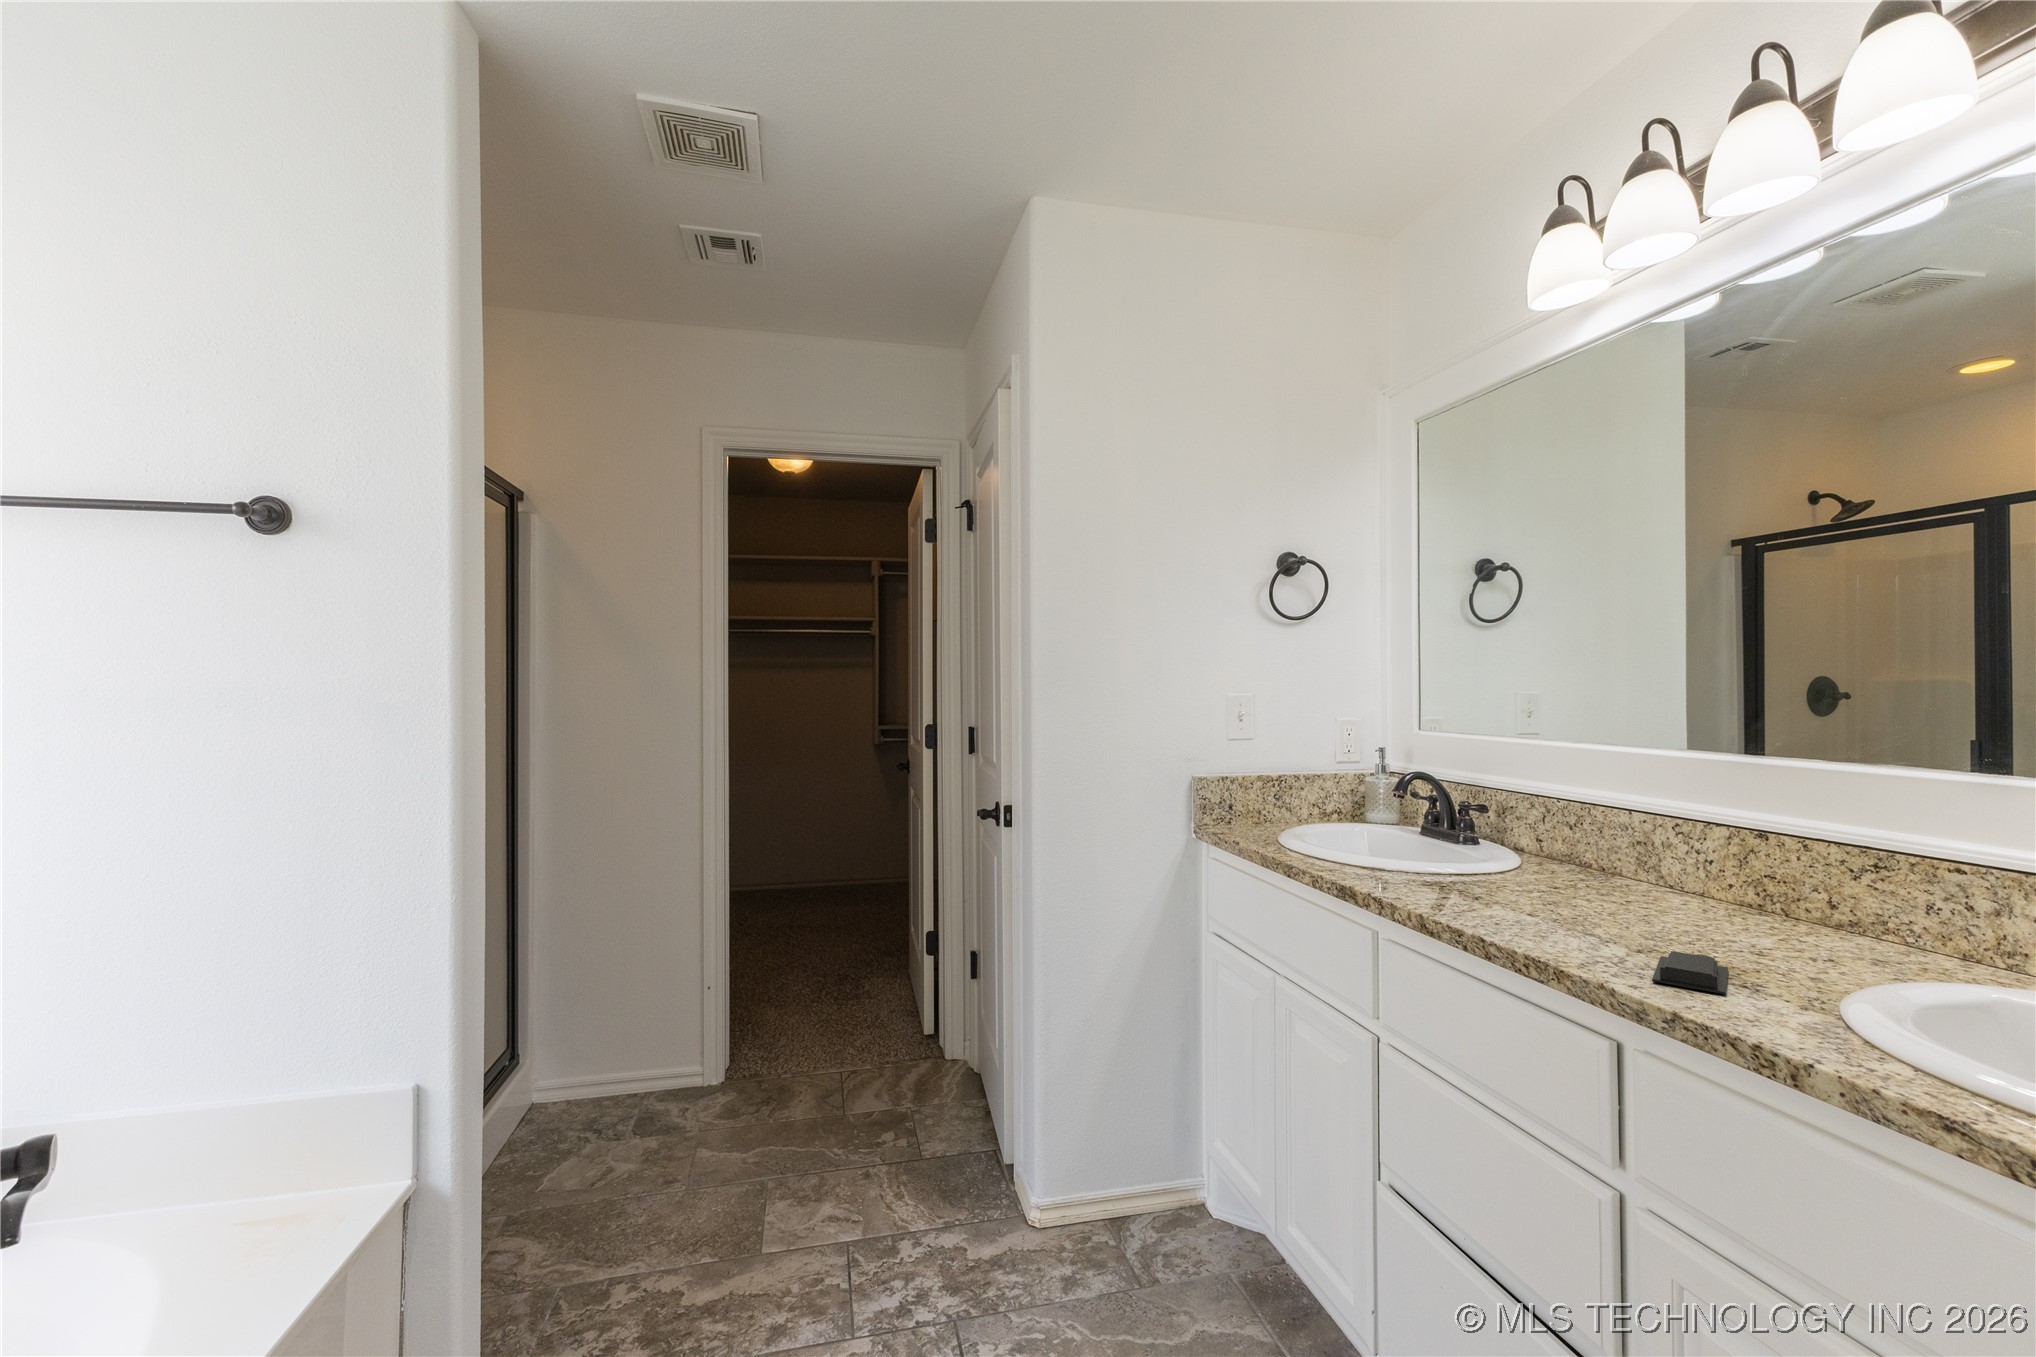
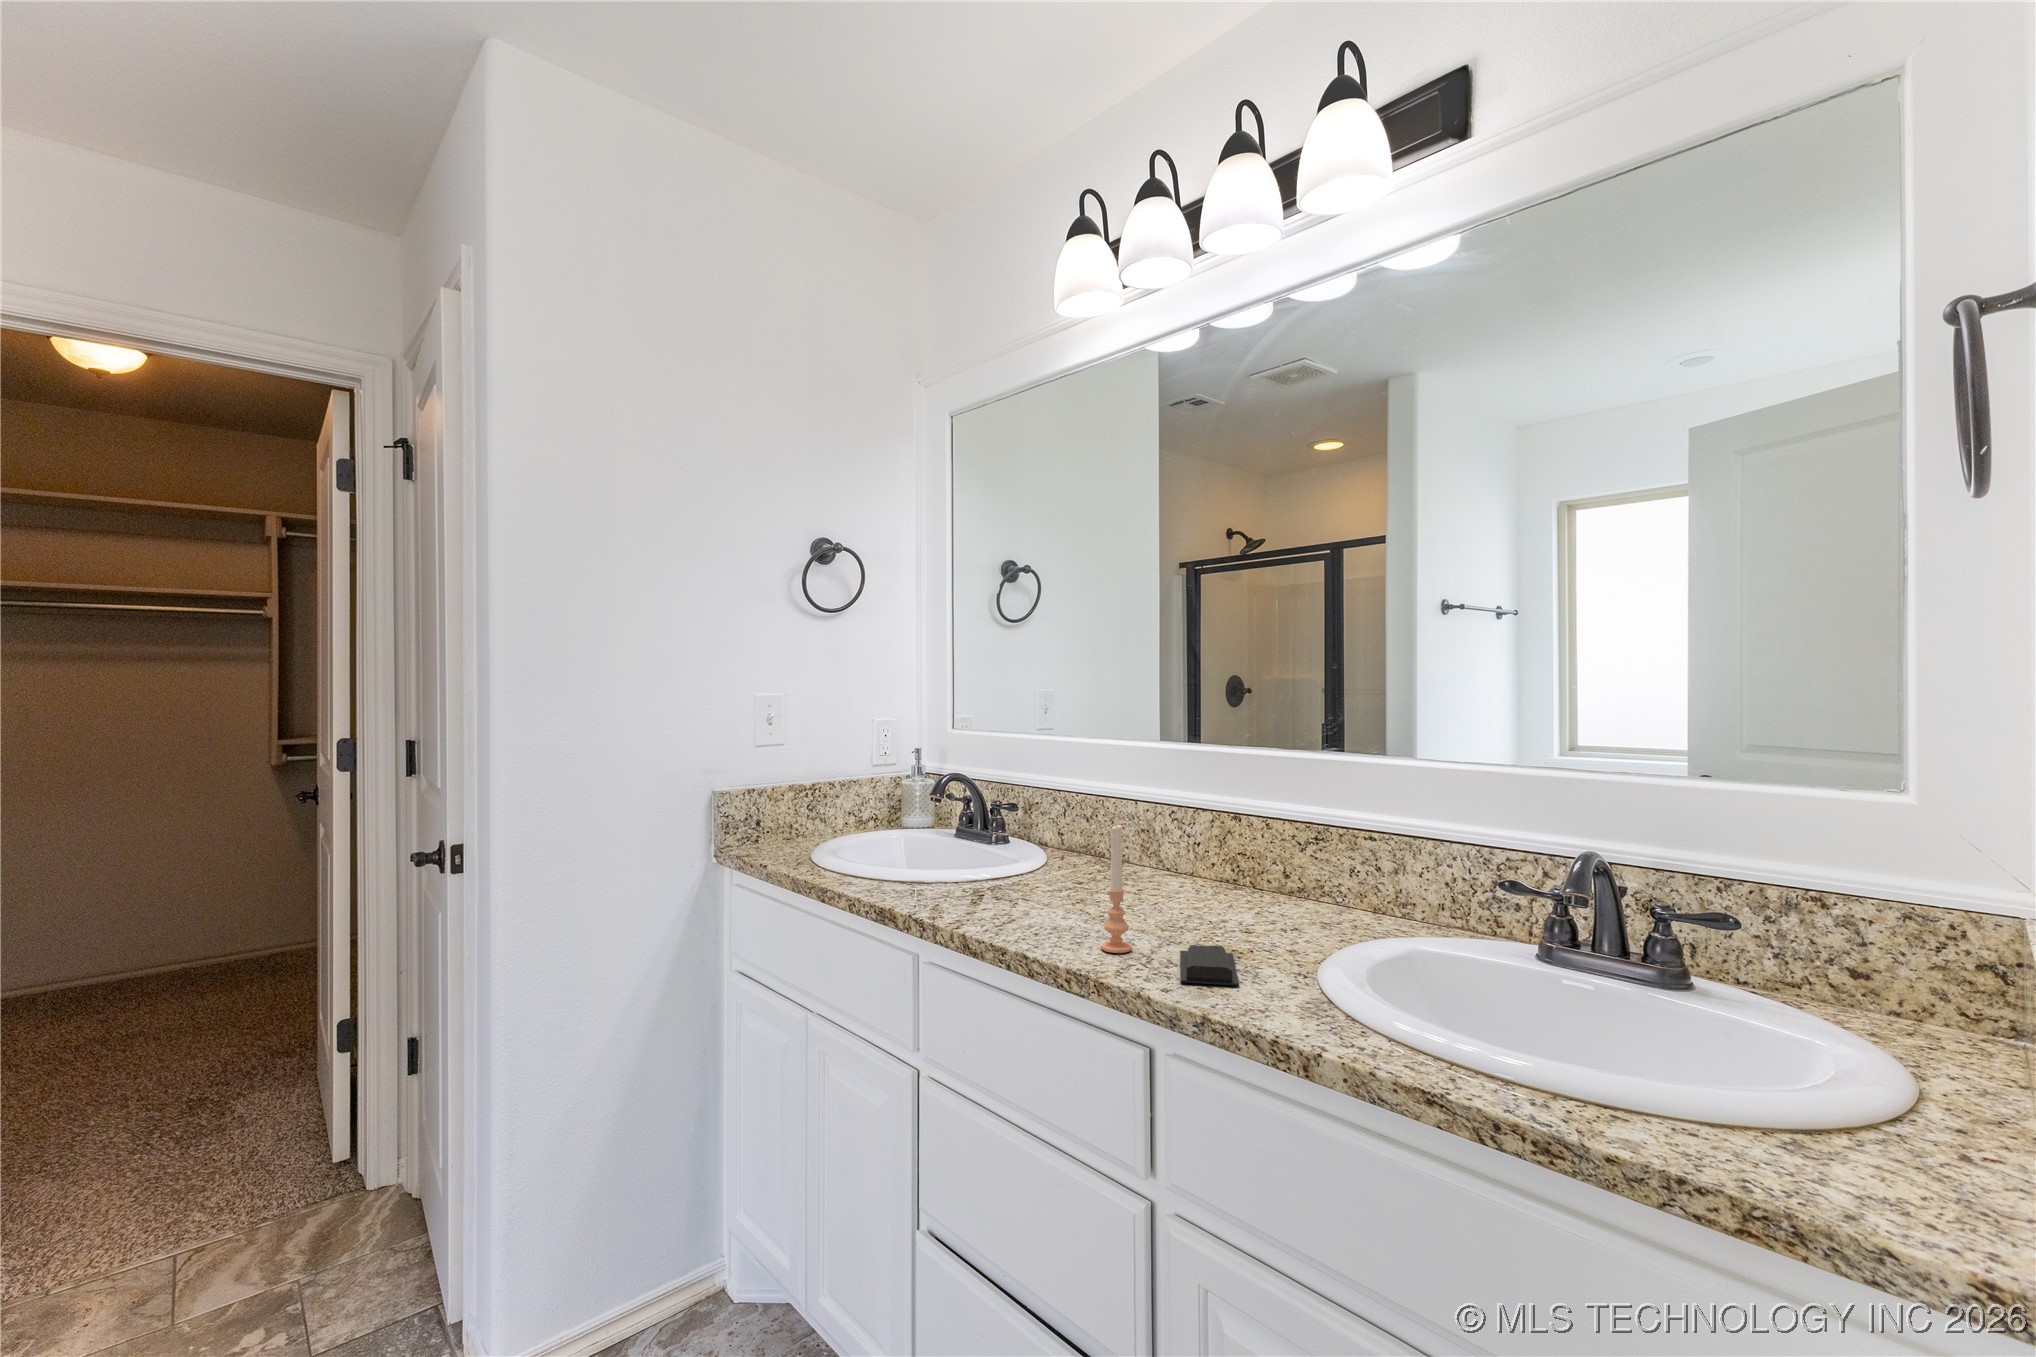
candle: none [1566,822,1602,949] -> present [1101,825,1132,953]

